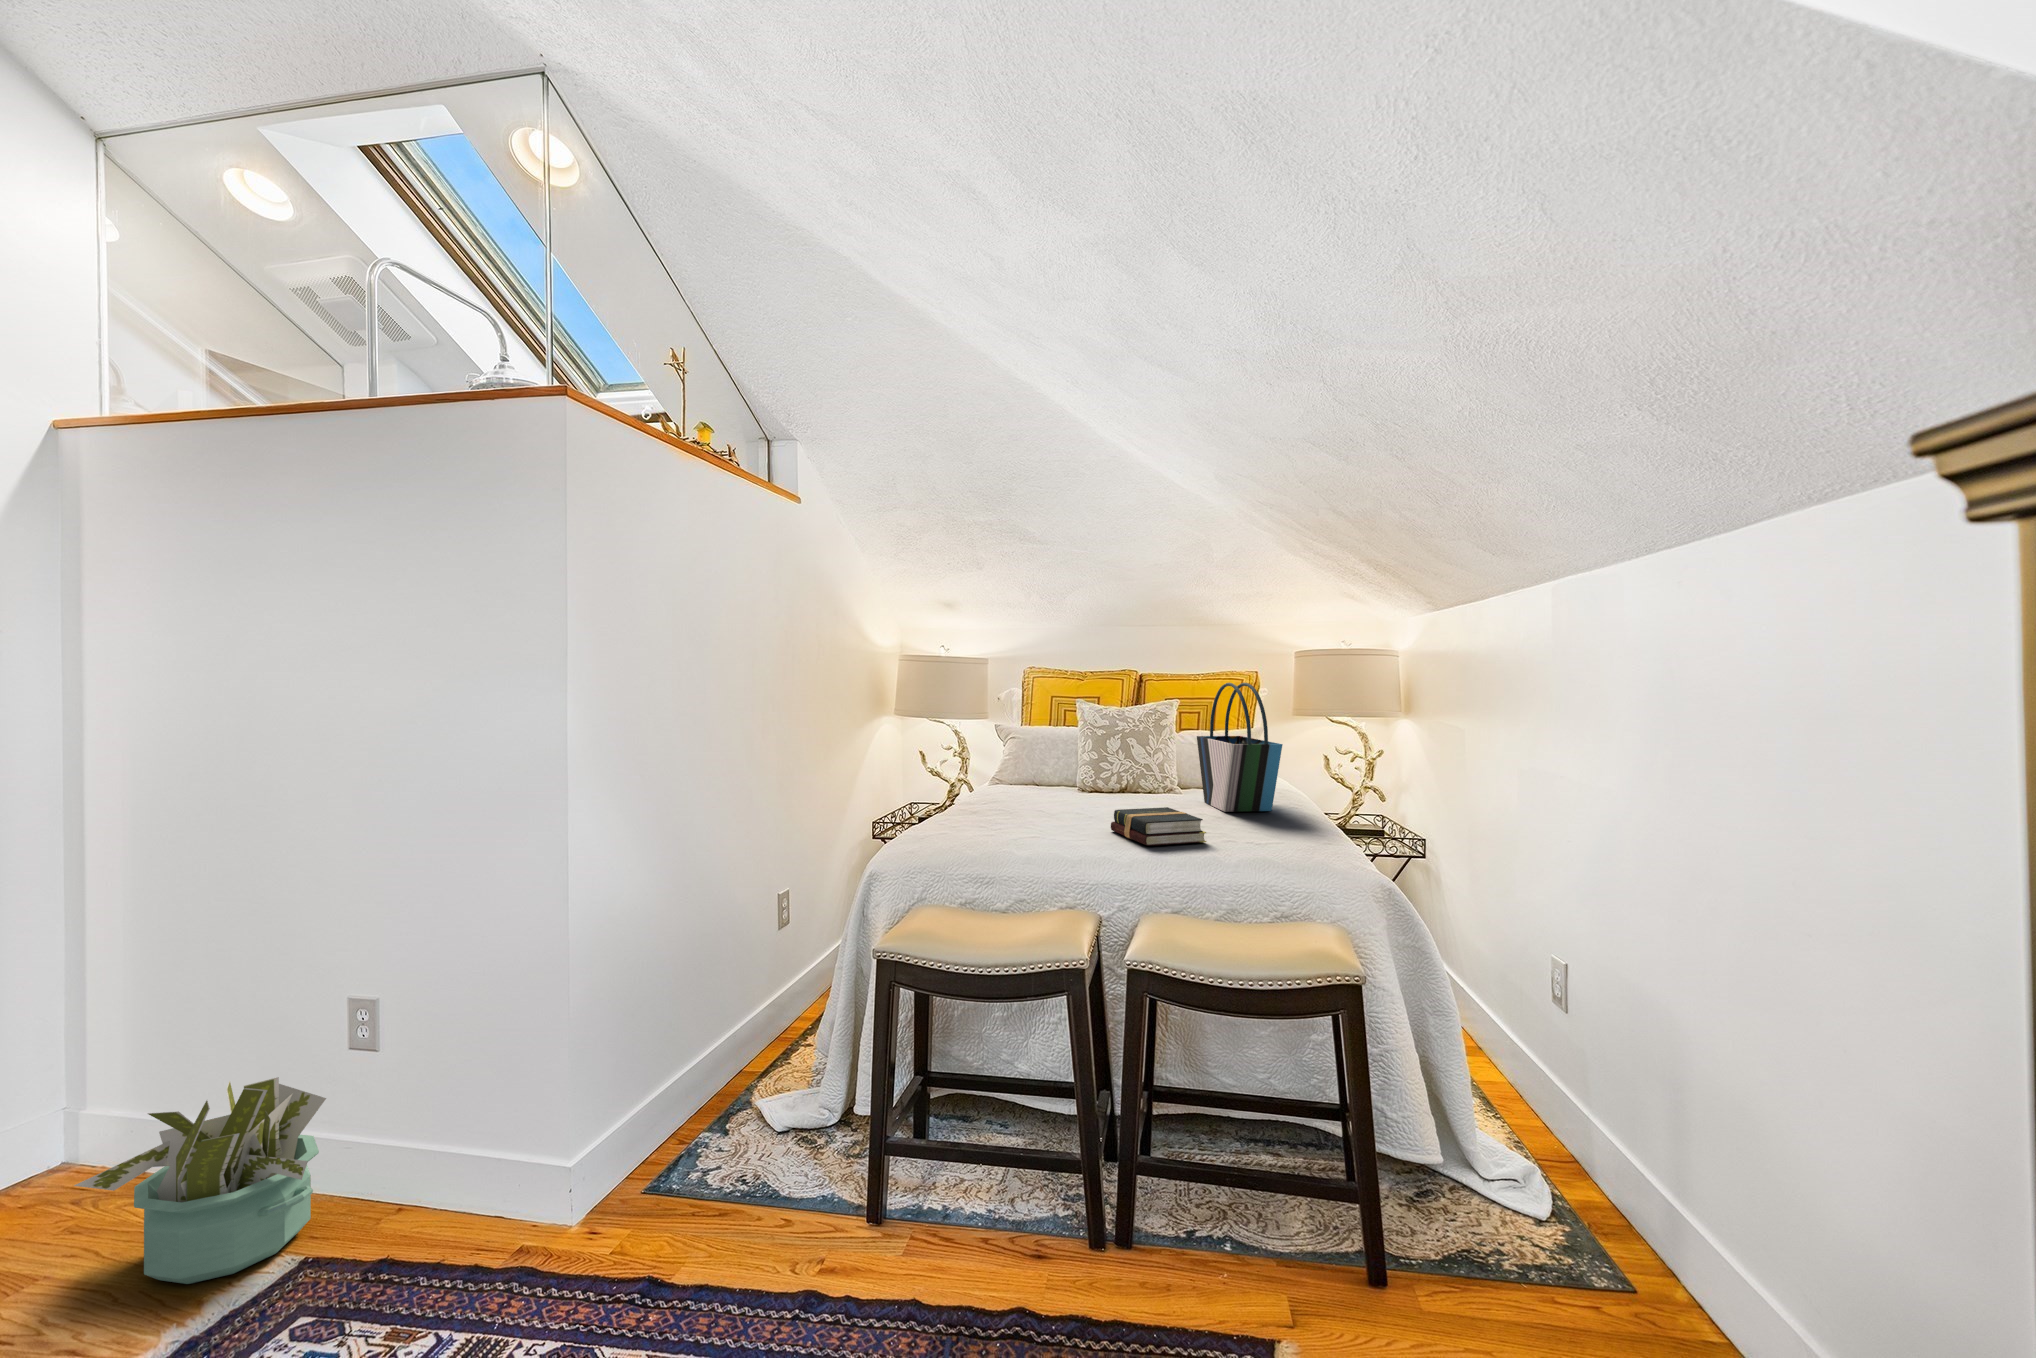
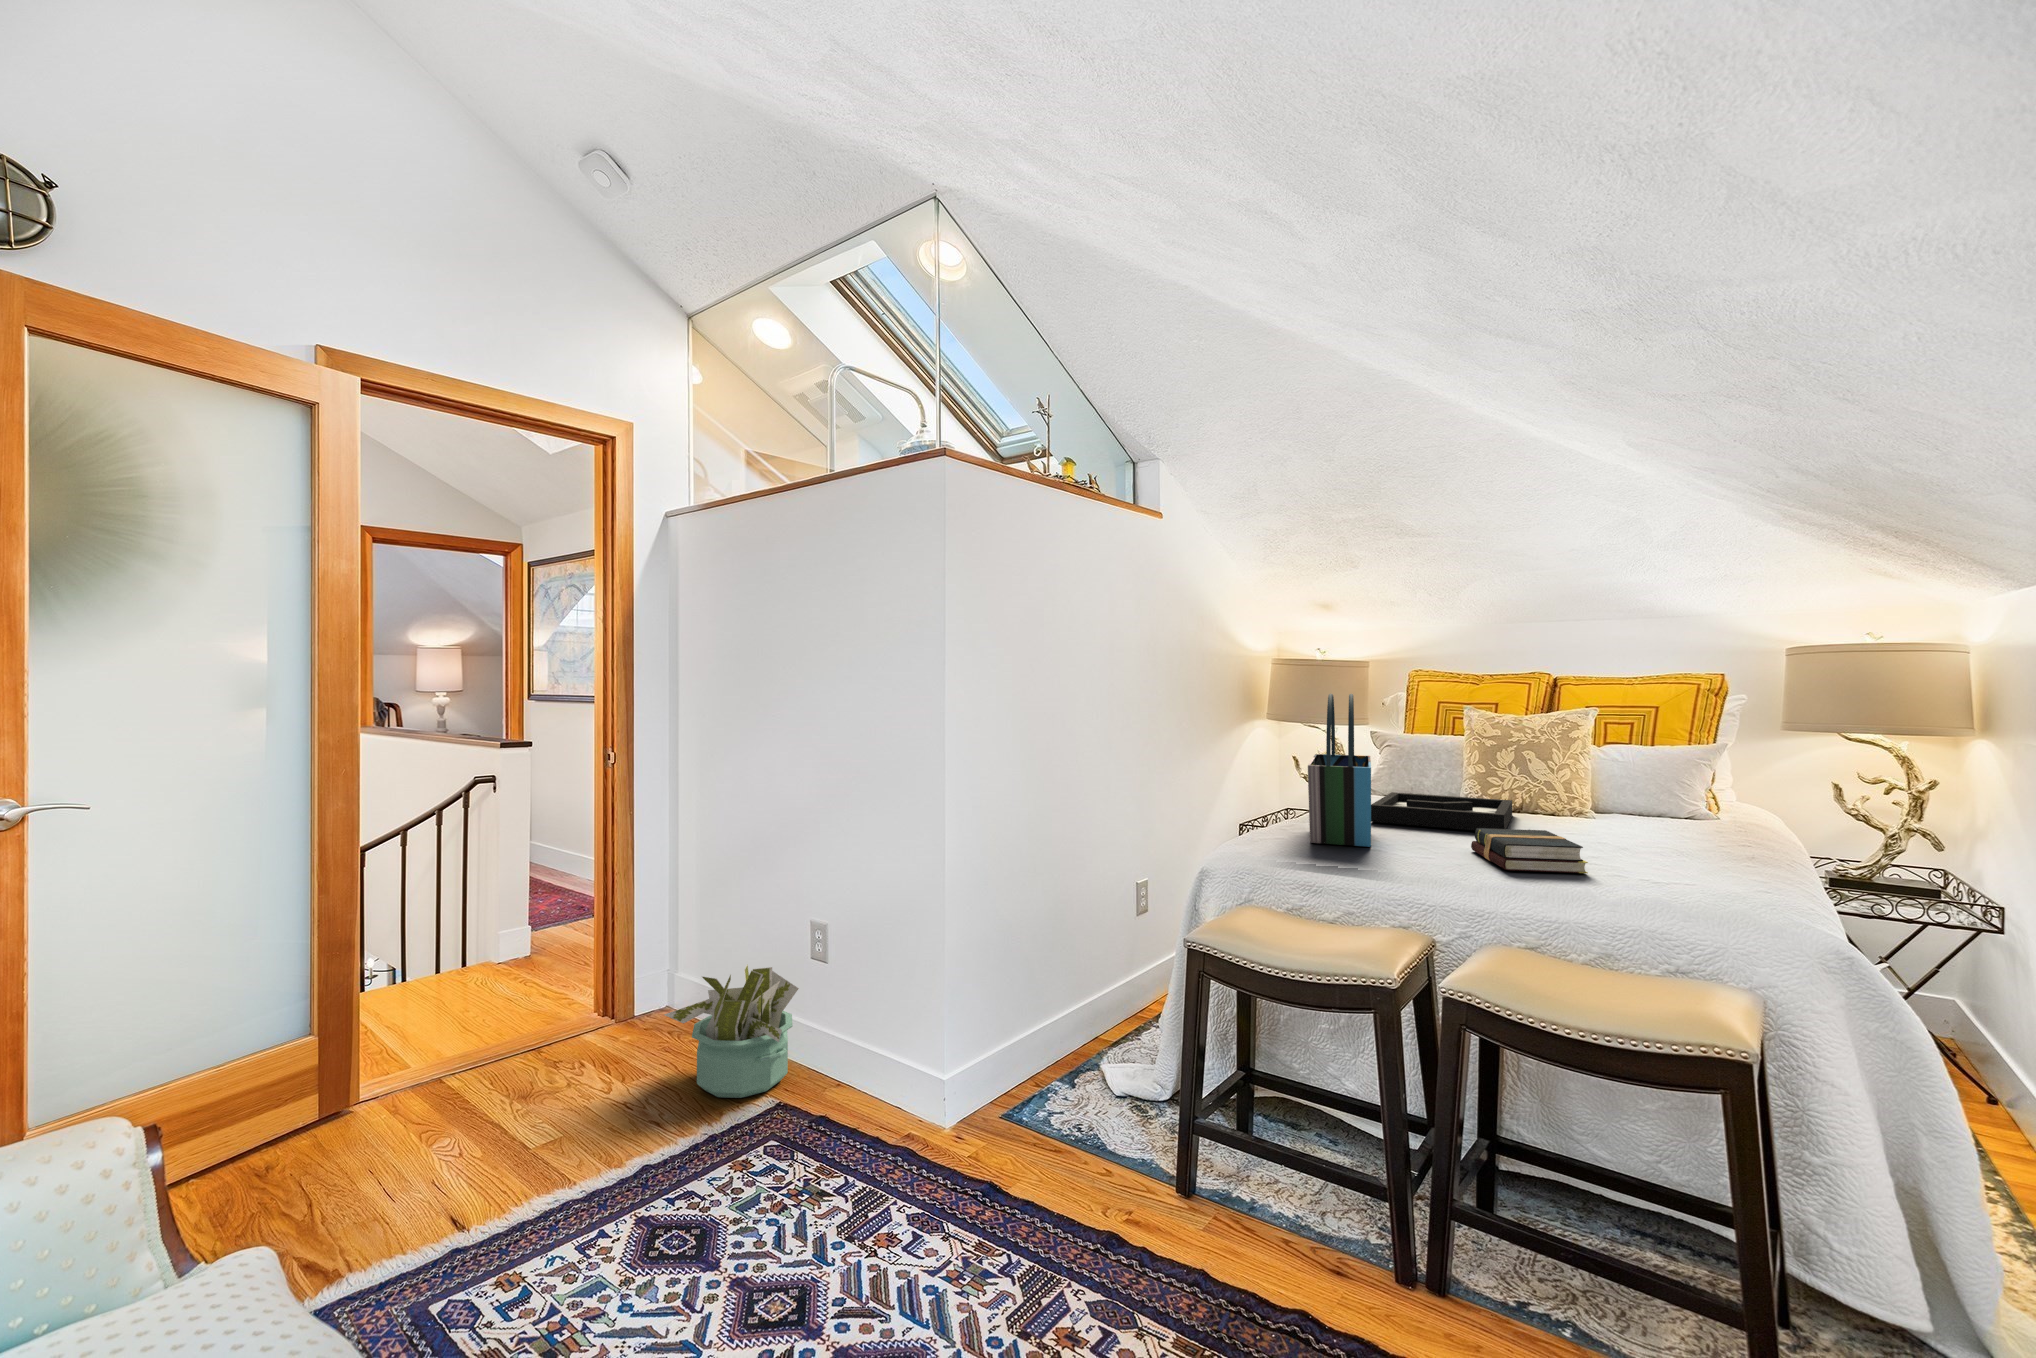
tote bag: present [1197,683,1283,812] -> present [1308,694,1371,847]
decorative tray: none [1015,782,1128,812] -> present [1371,792,1512,830]

